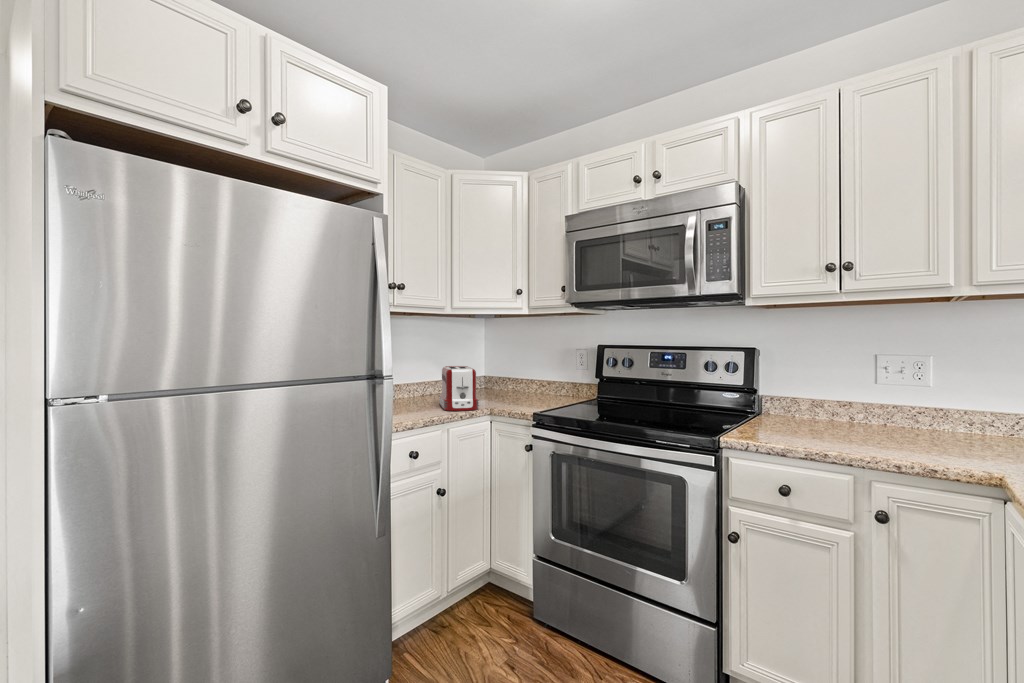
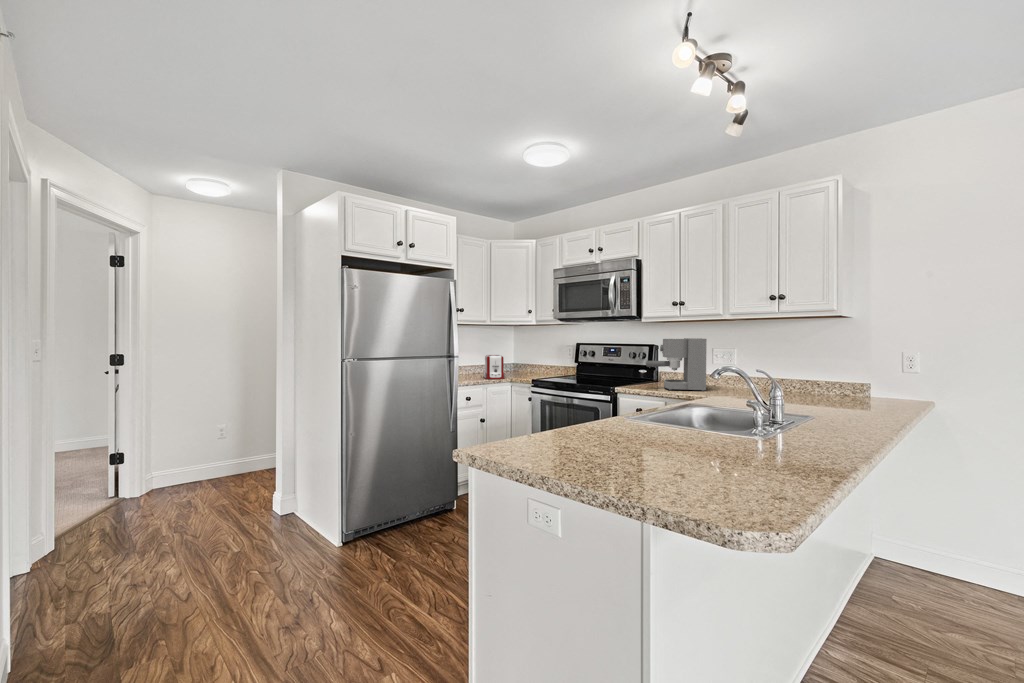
coffee maker: none [784,336,926,447] -> present [646,338,707,391]

